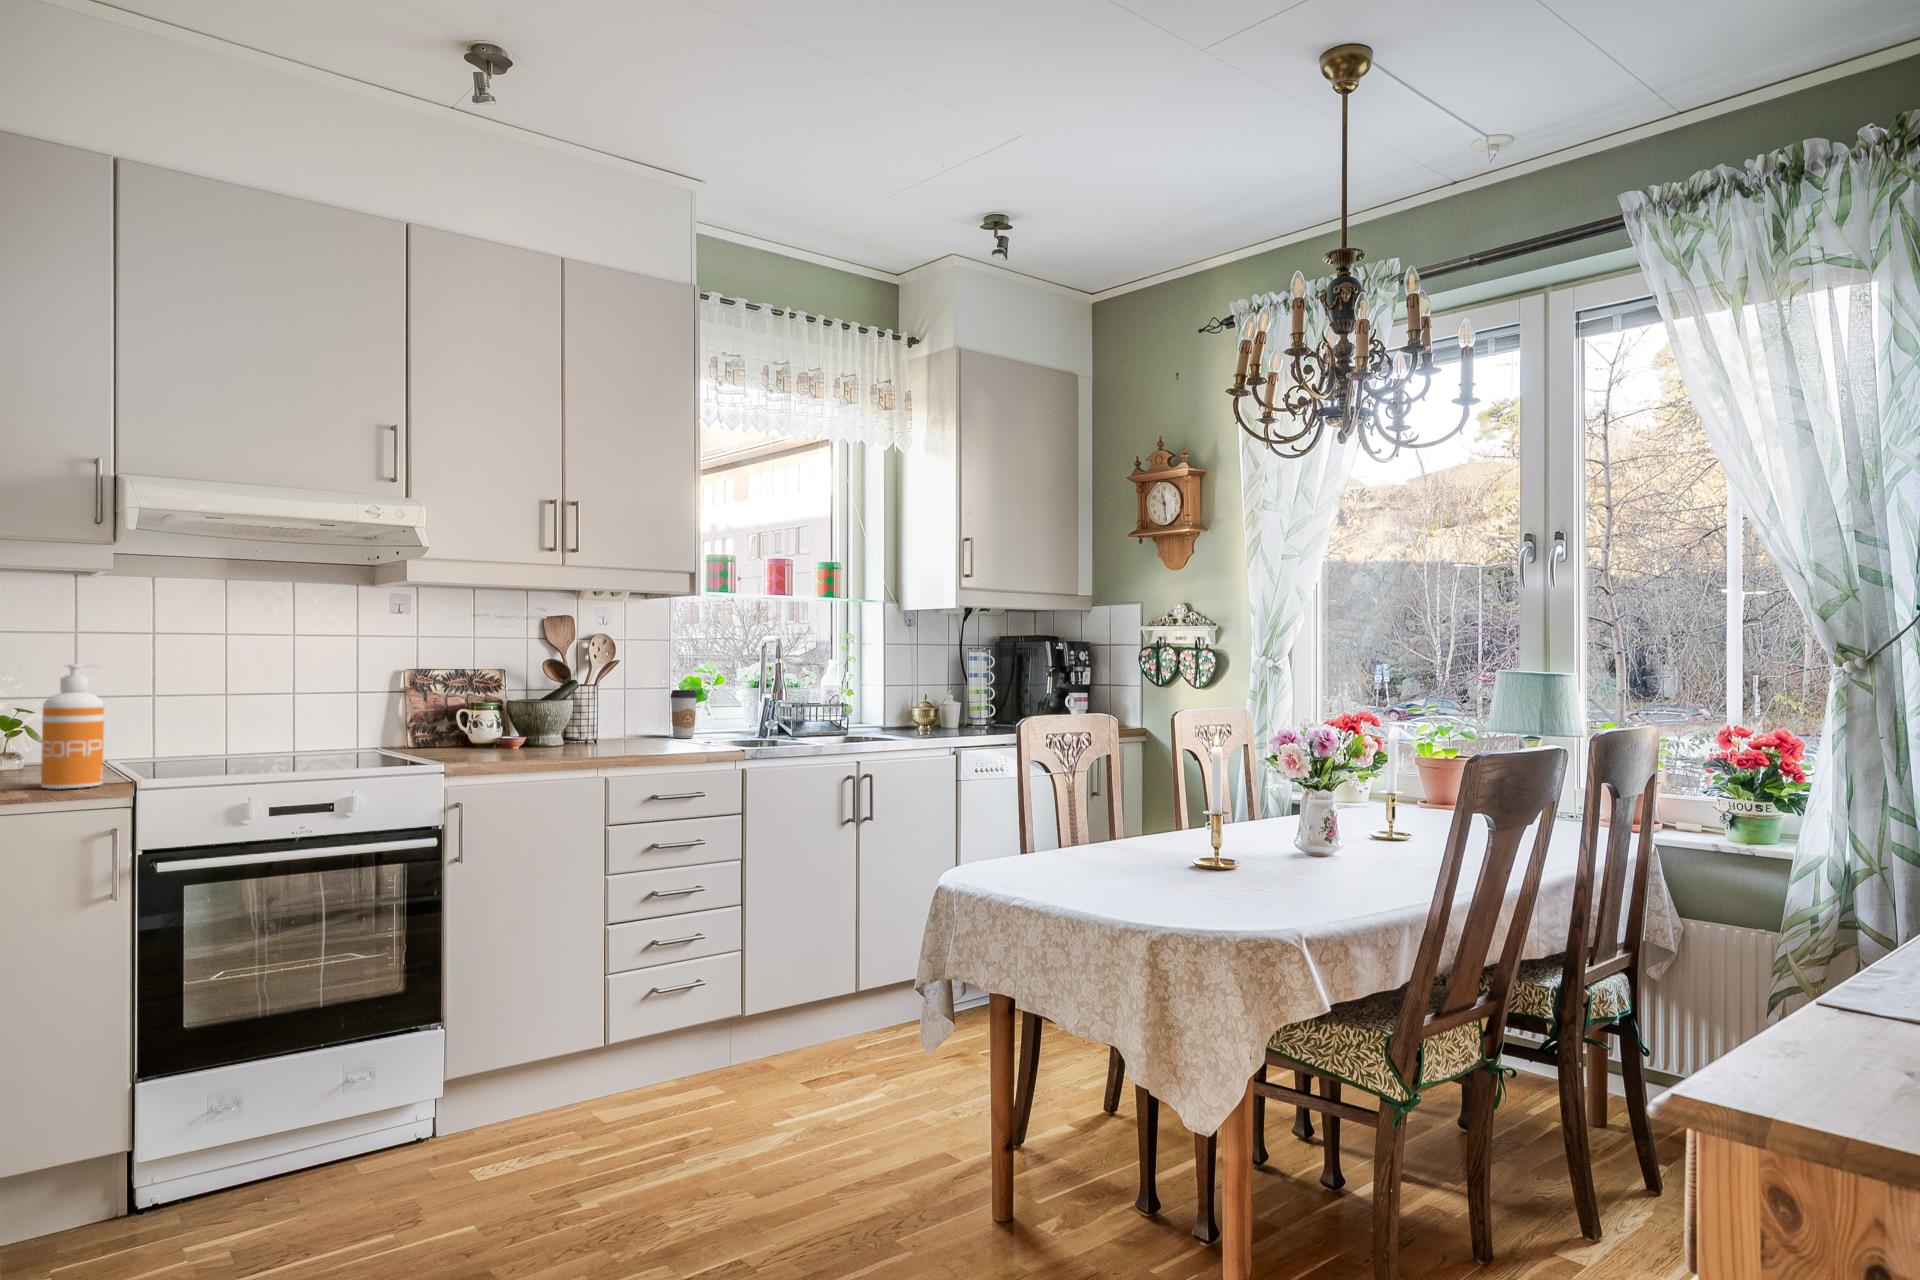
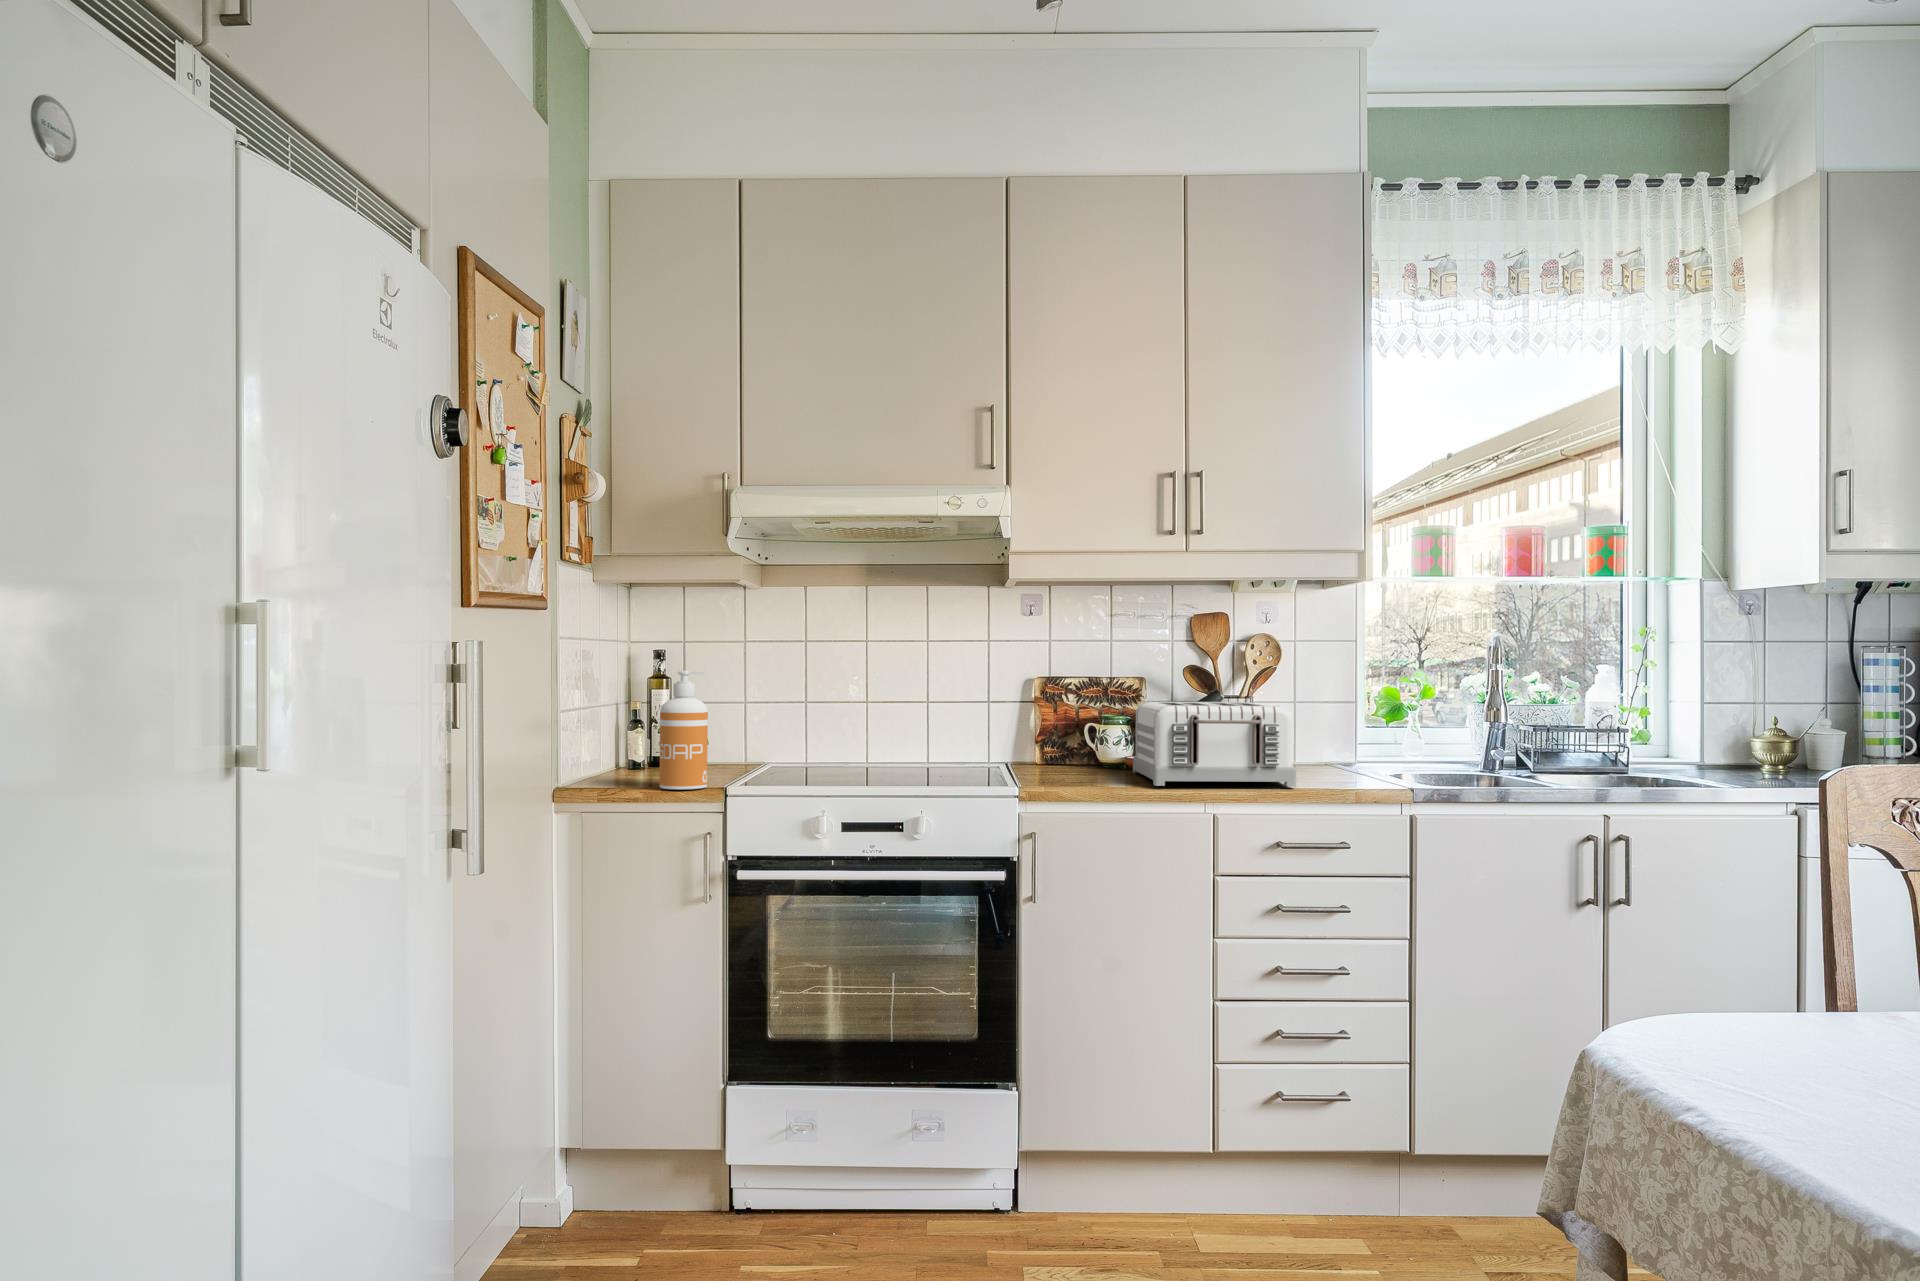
toaster: none [511,688,663,757] -> present [1133,702,1296,786]
coffee cup: present [671,690,697,738] -> none [1345,706,1381,770]

